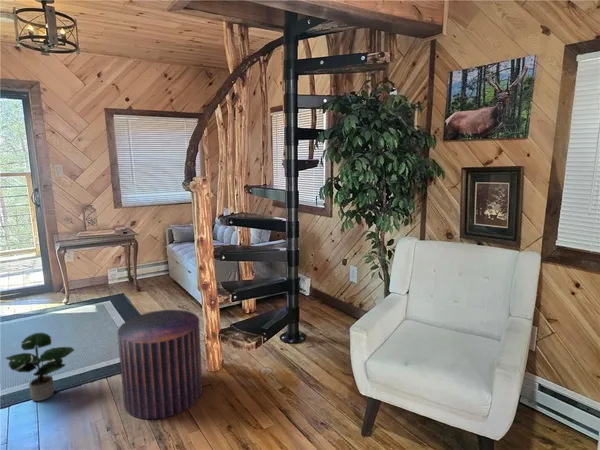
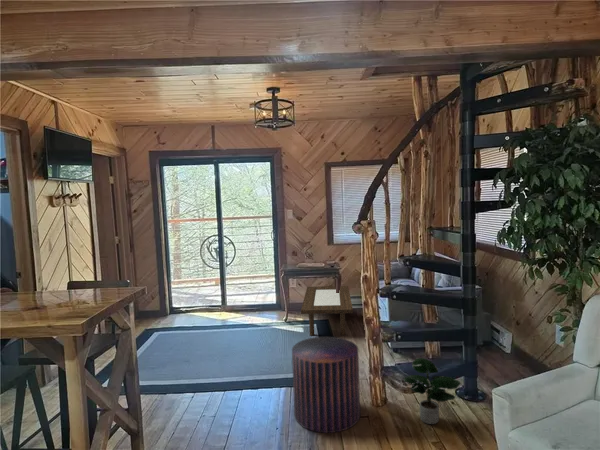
coffee table: none [89,253,161,315] -> present [301,286,353,336]
potted plant: present [6,333,74,401] -> present [404,358,461,424]

